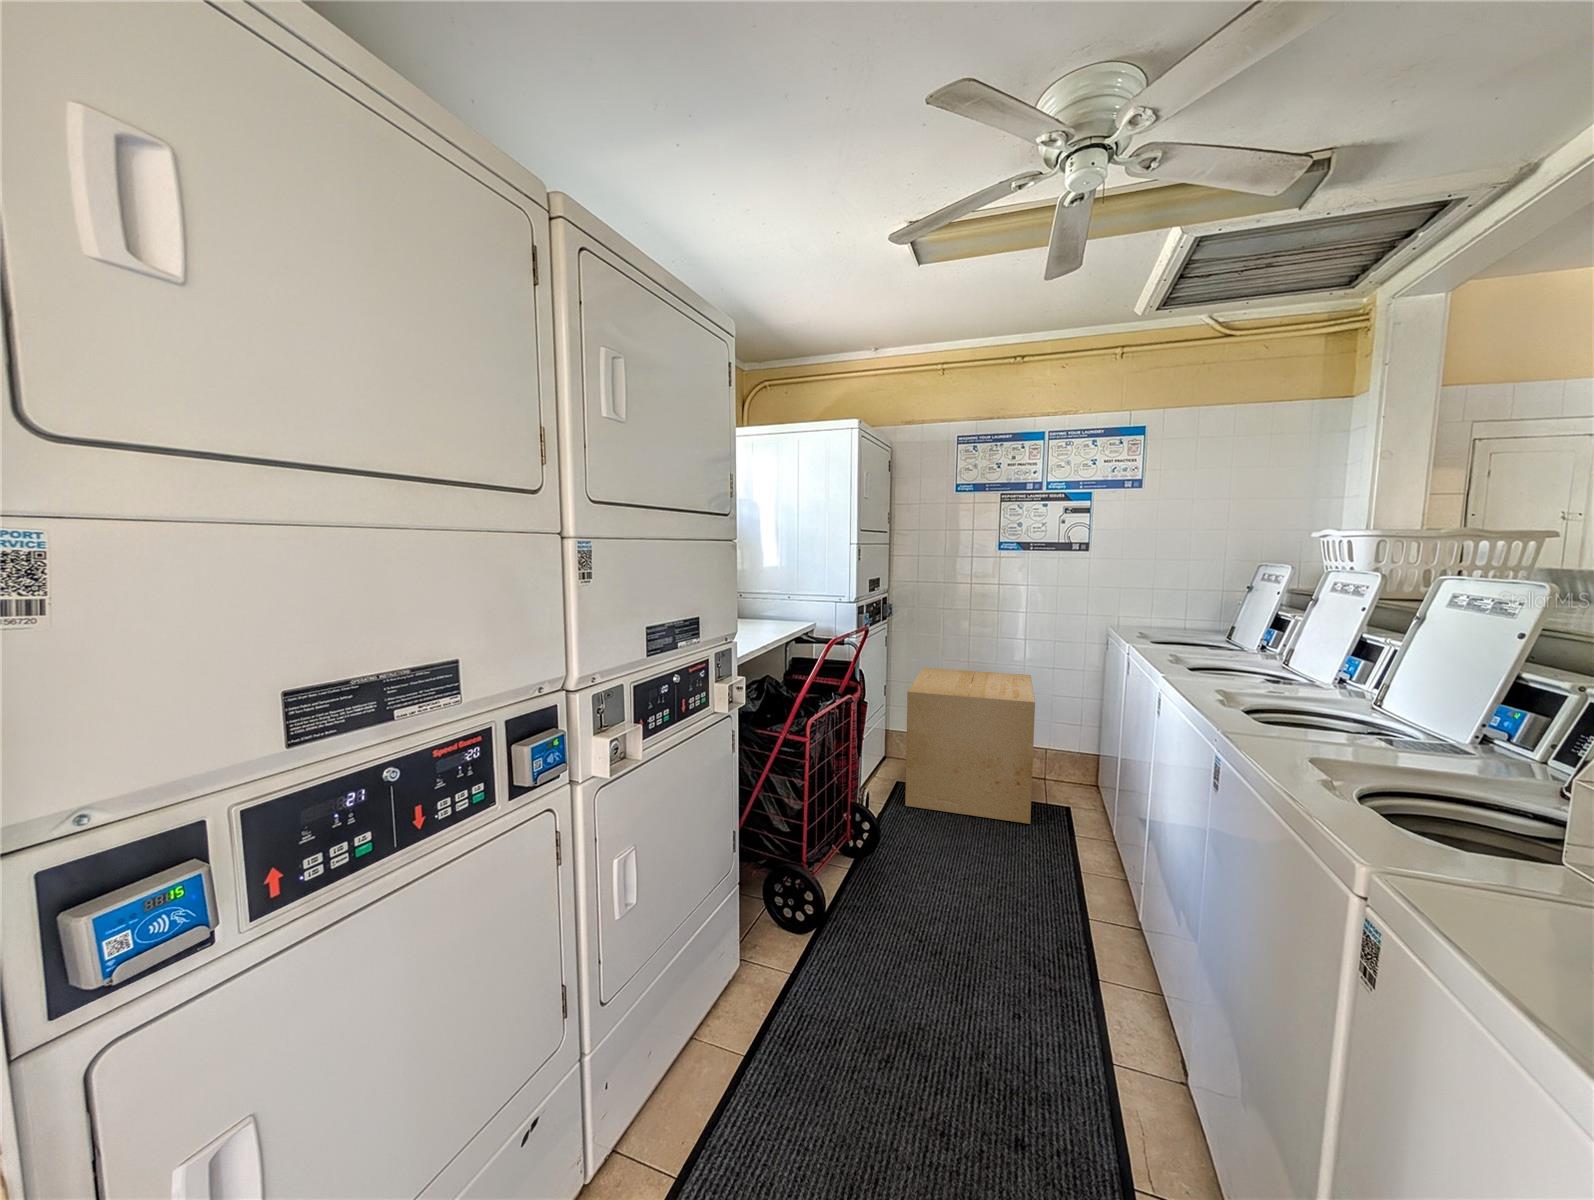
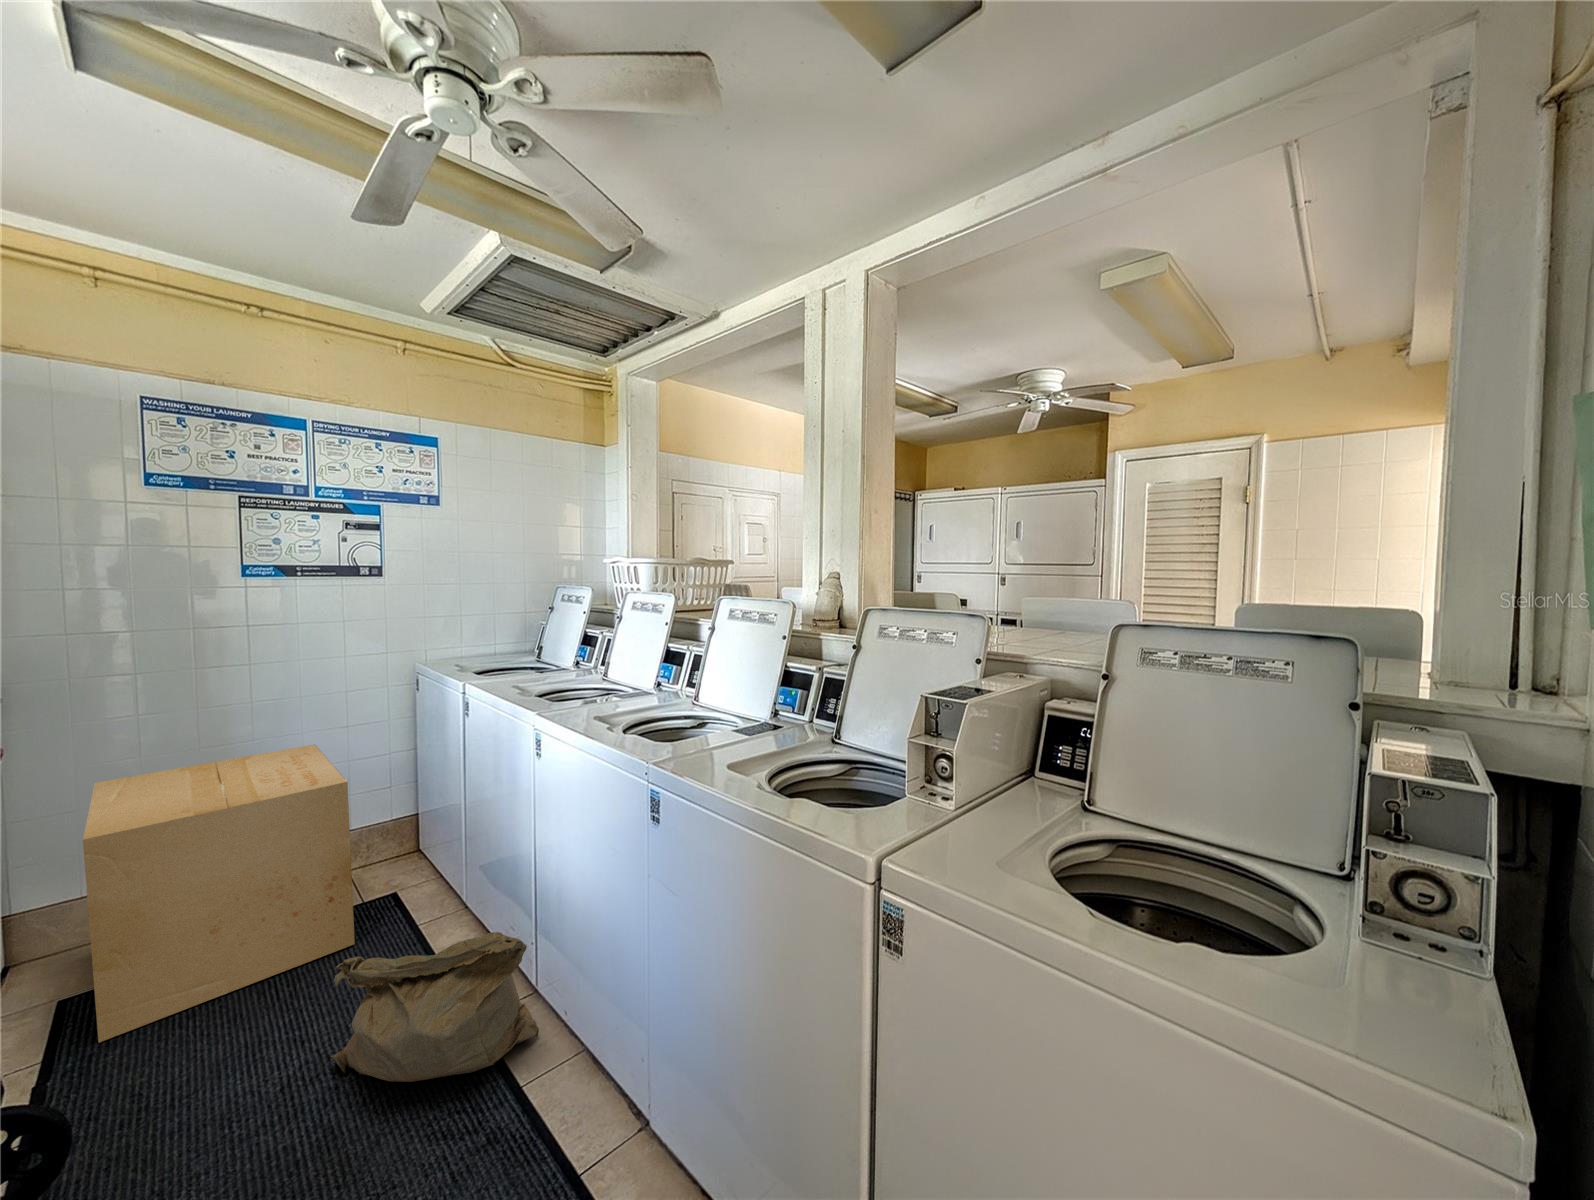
bag: none [991,813,1130,959] -> present [331,932,539,1082]

